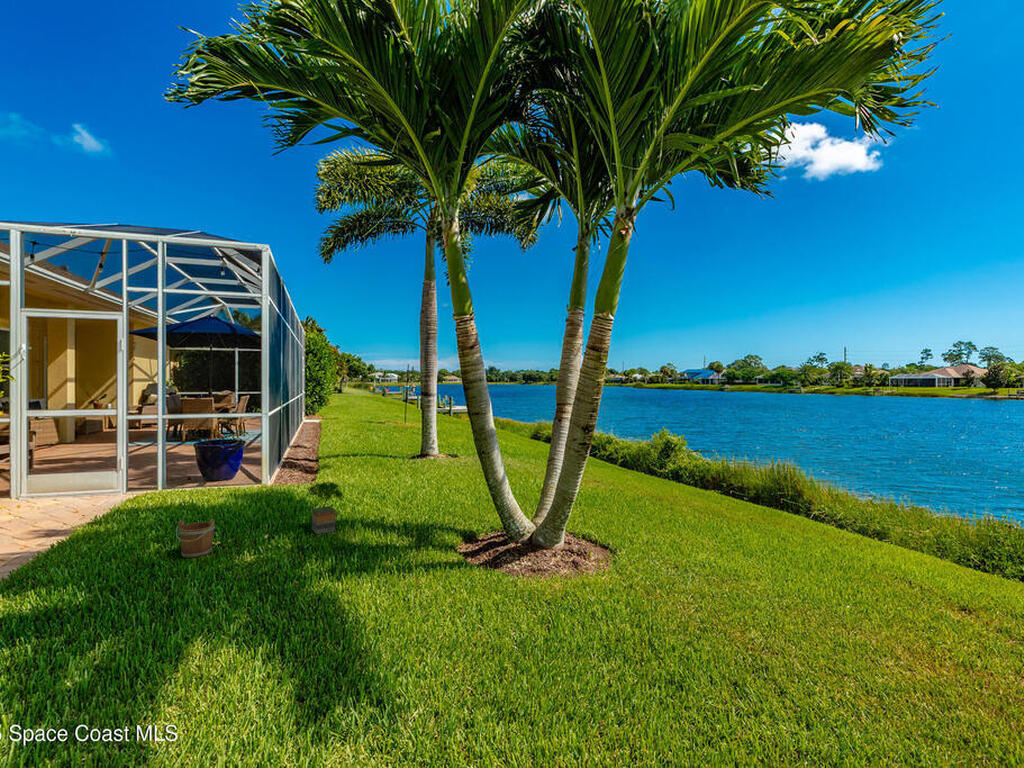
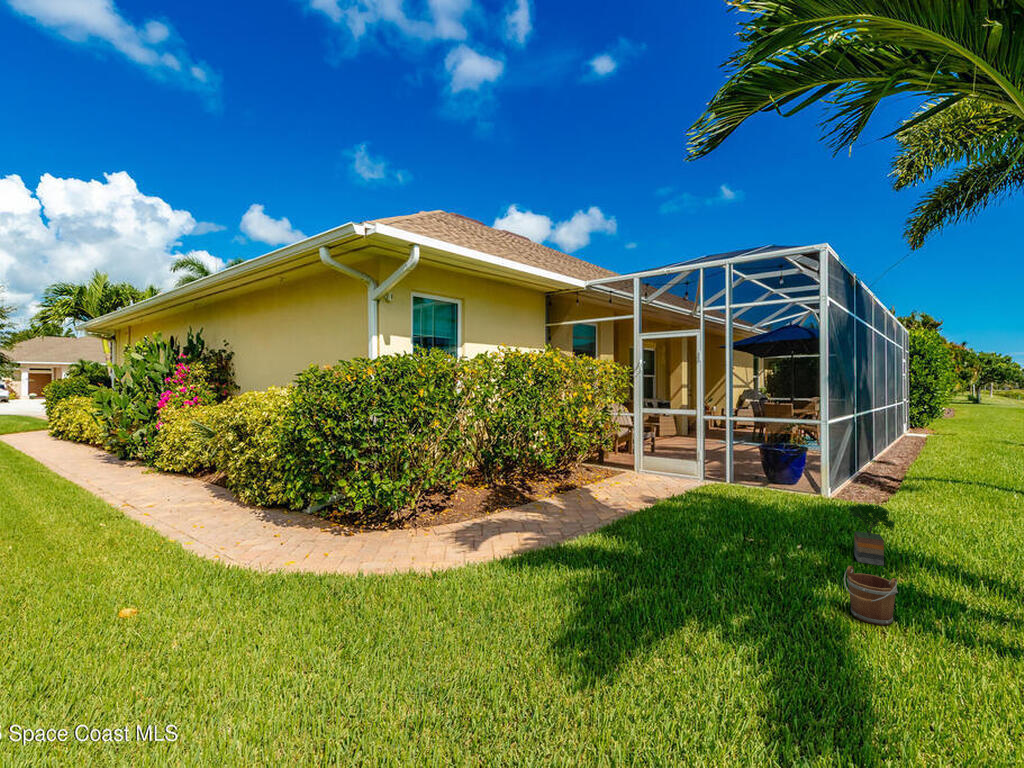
bucket: present [176,519,215,558] -> present [844,566,898,625]

